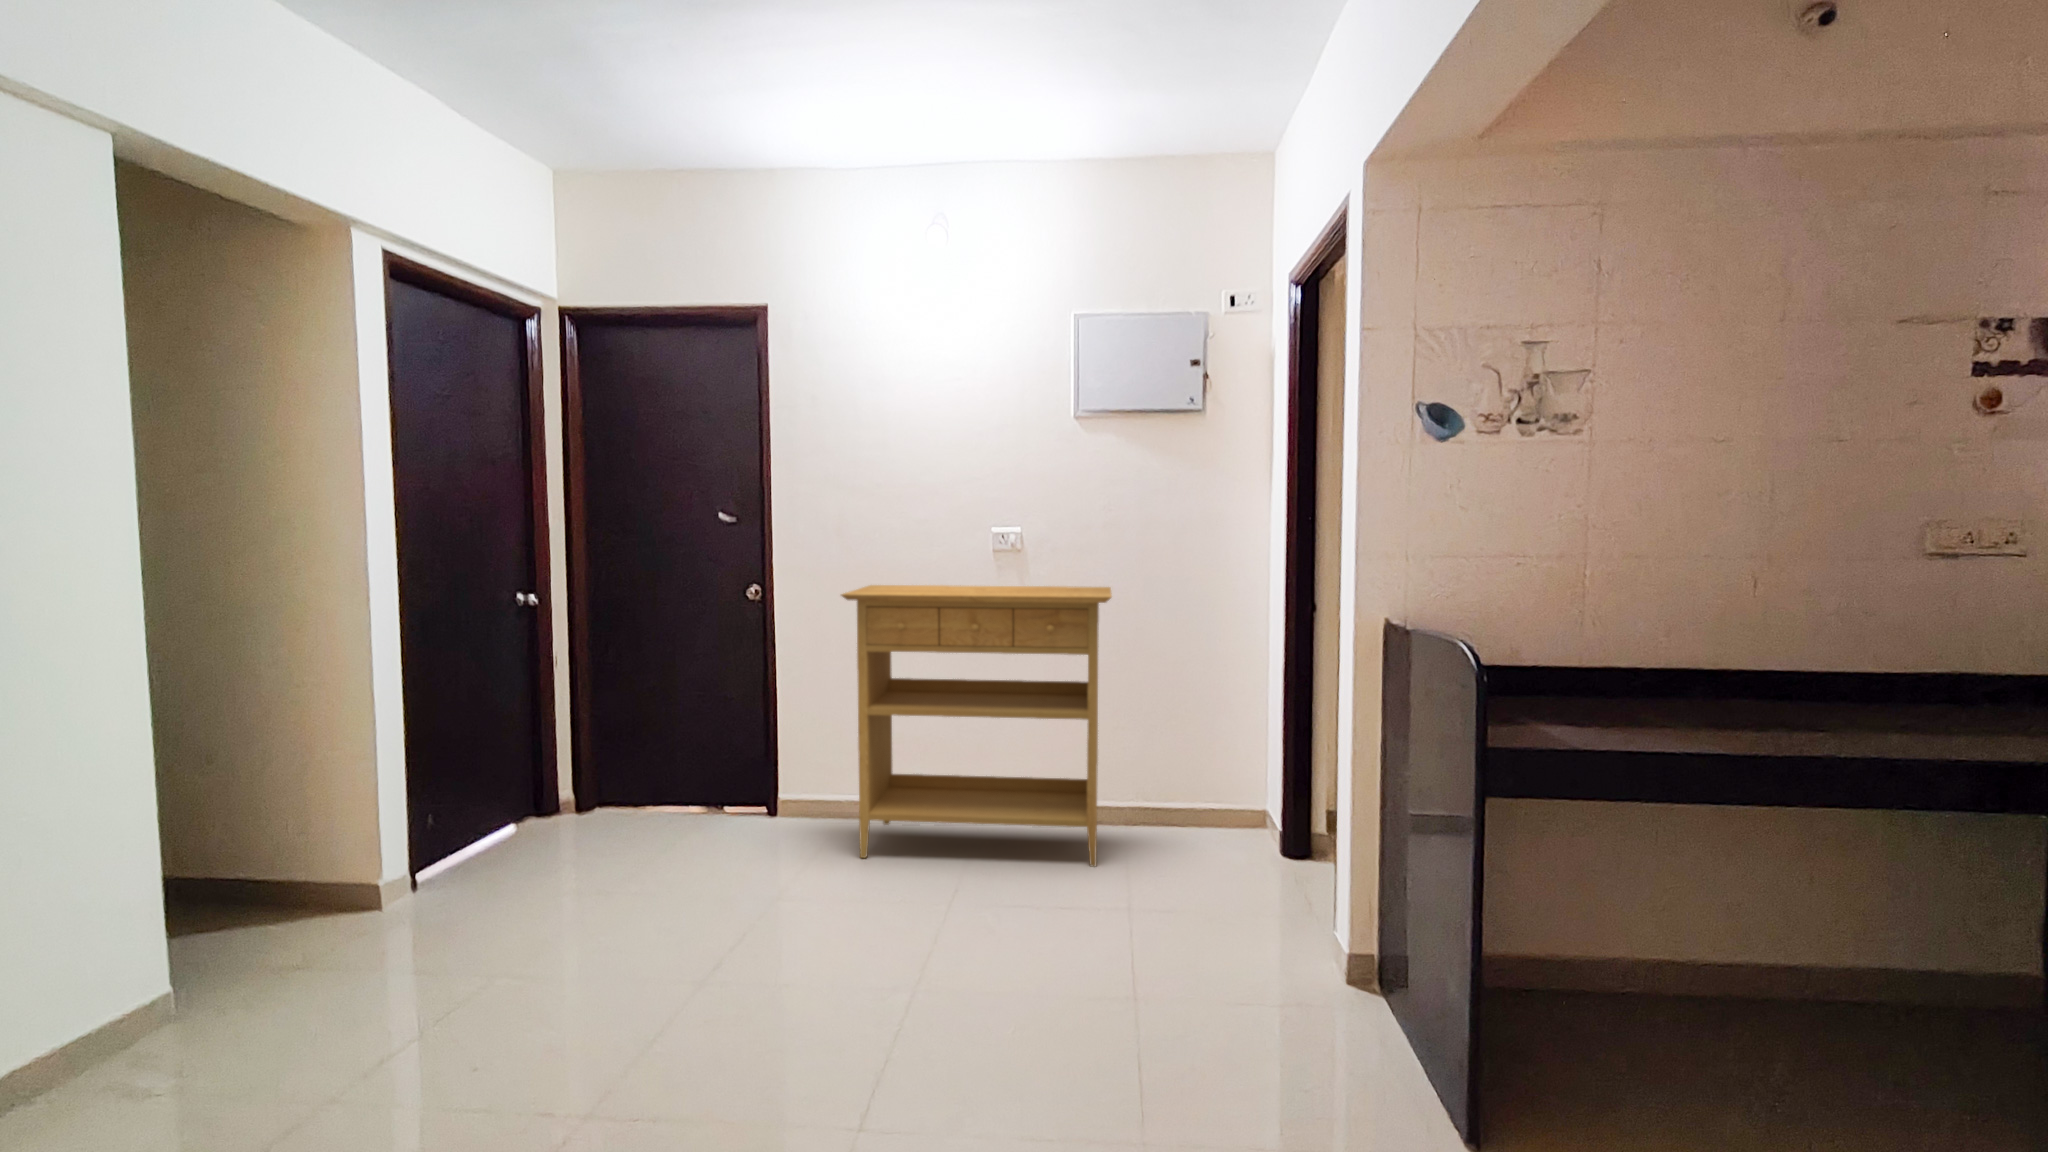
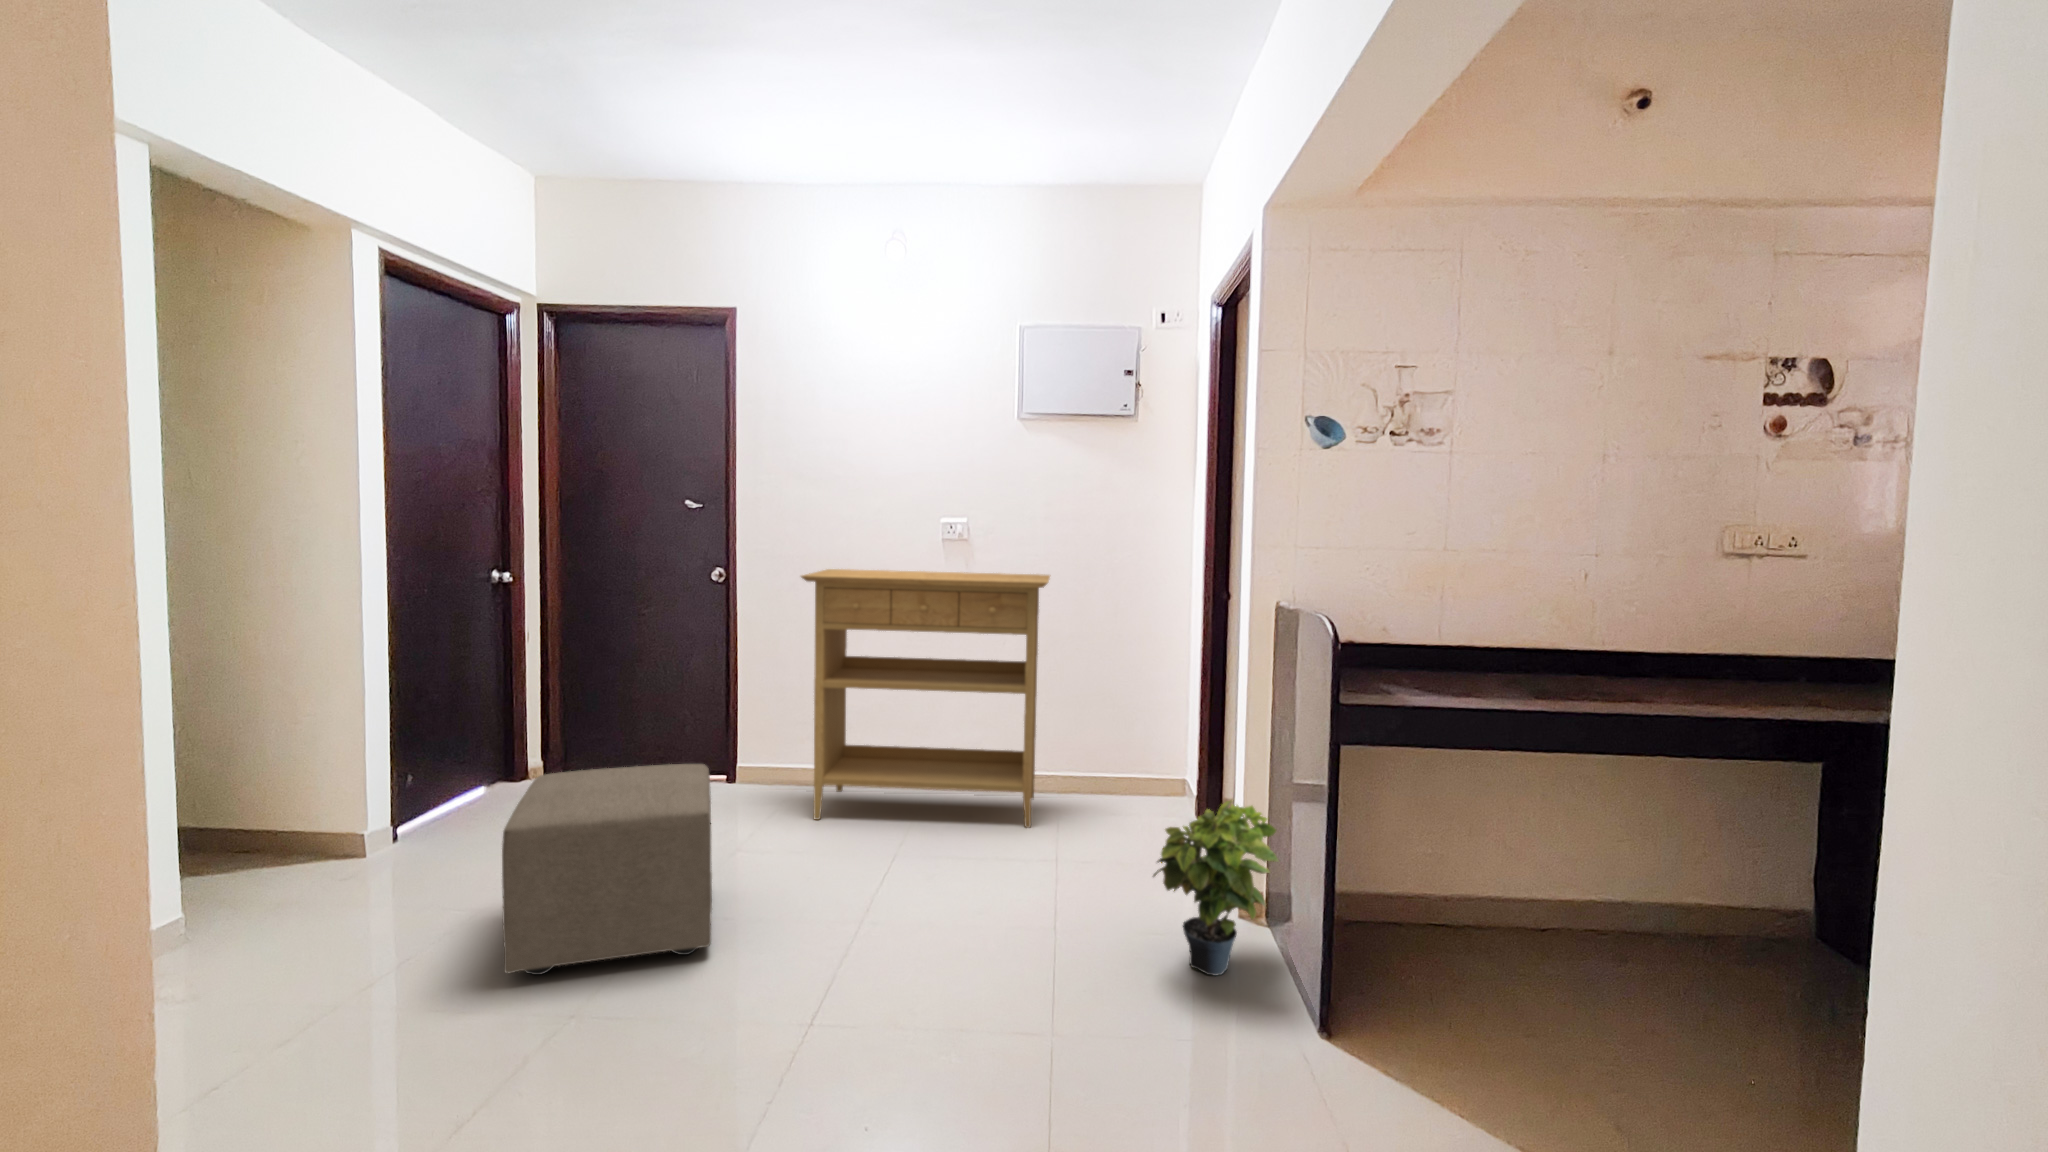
ottoman: none [511,808,748,1059] -> present [502,764,712,975]
potted plant: none [1254,855,1409,1059] -> present [1153,801,1278,976]

